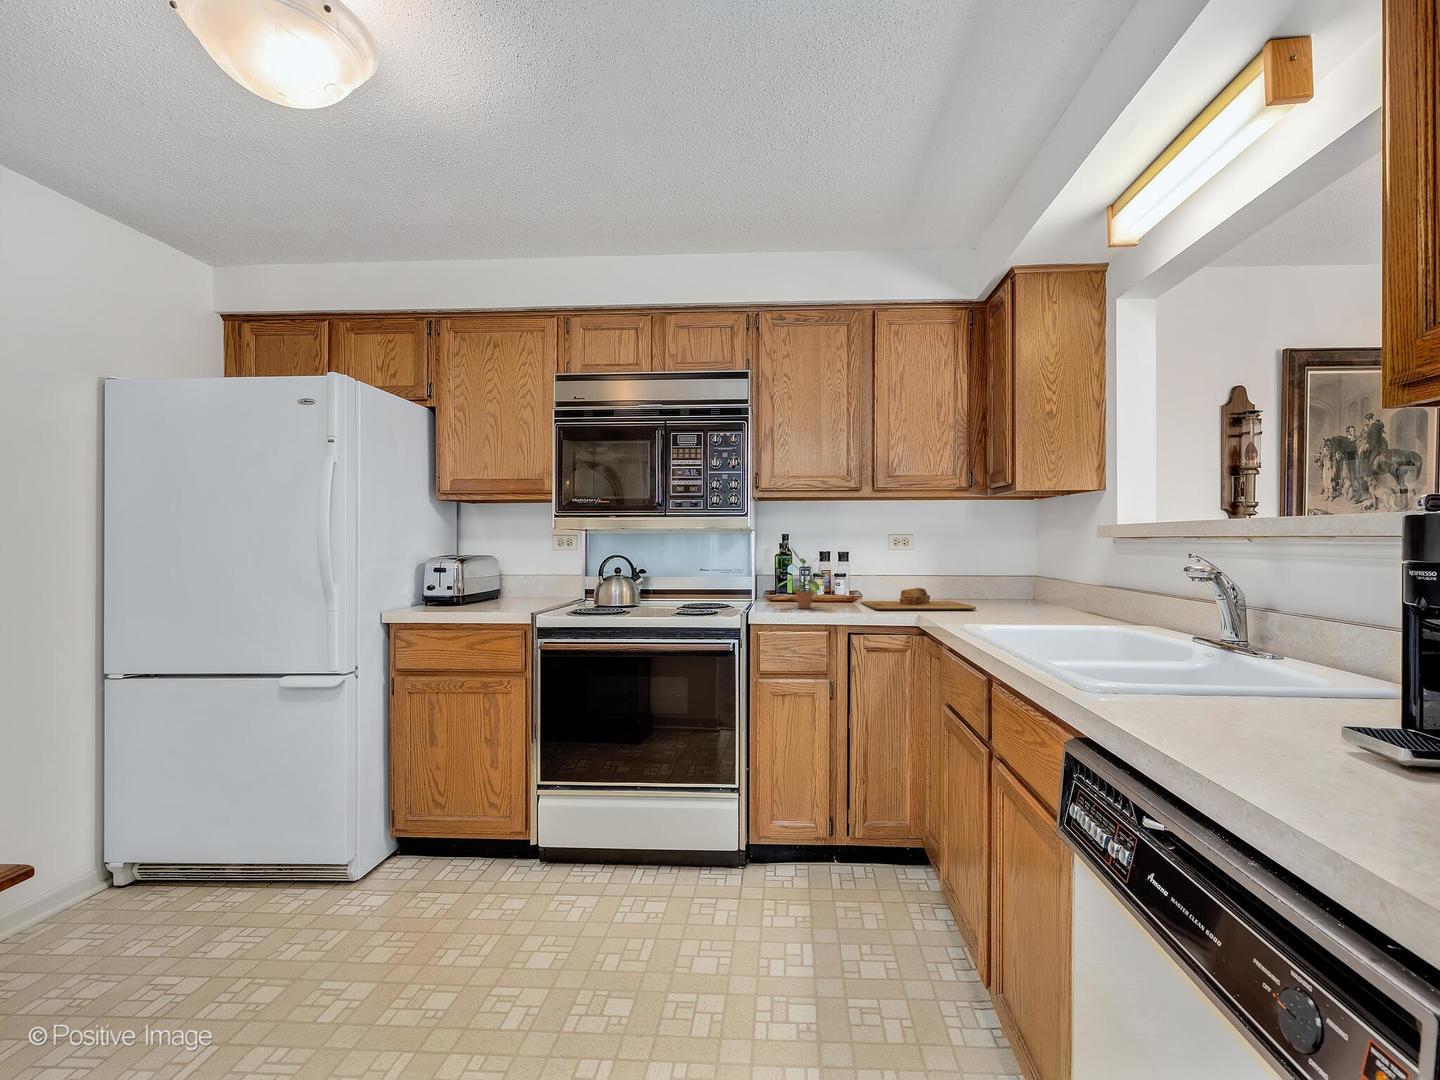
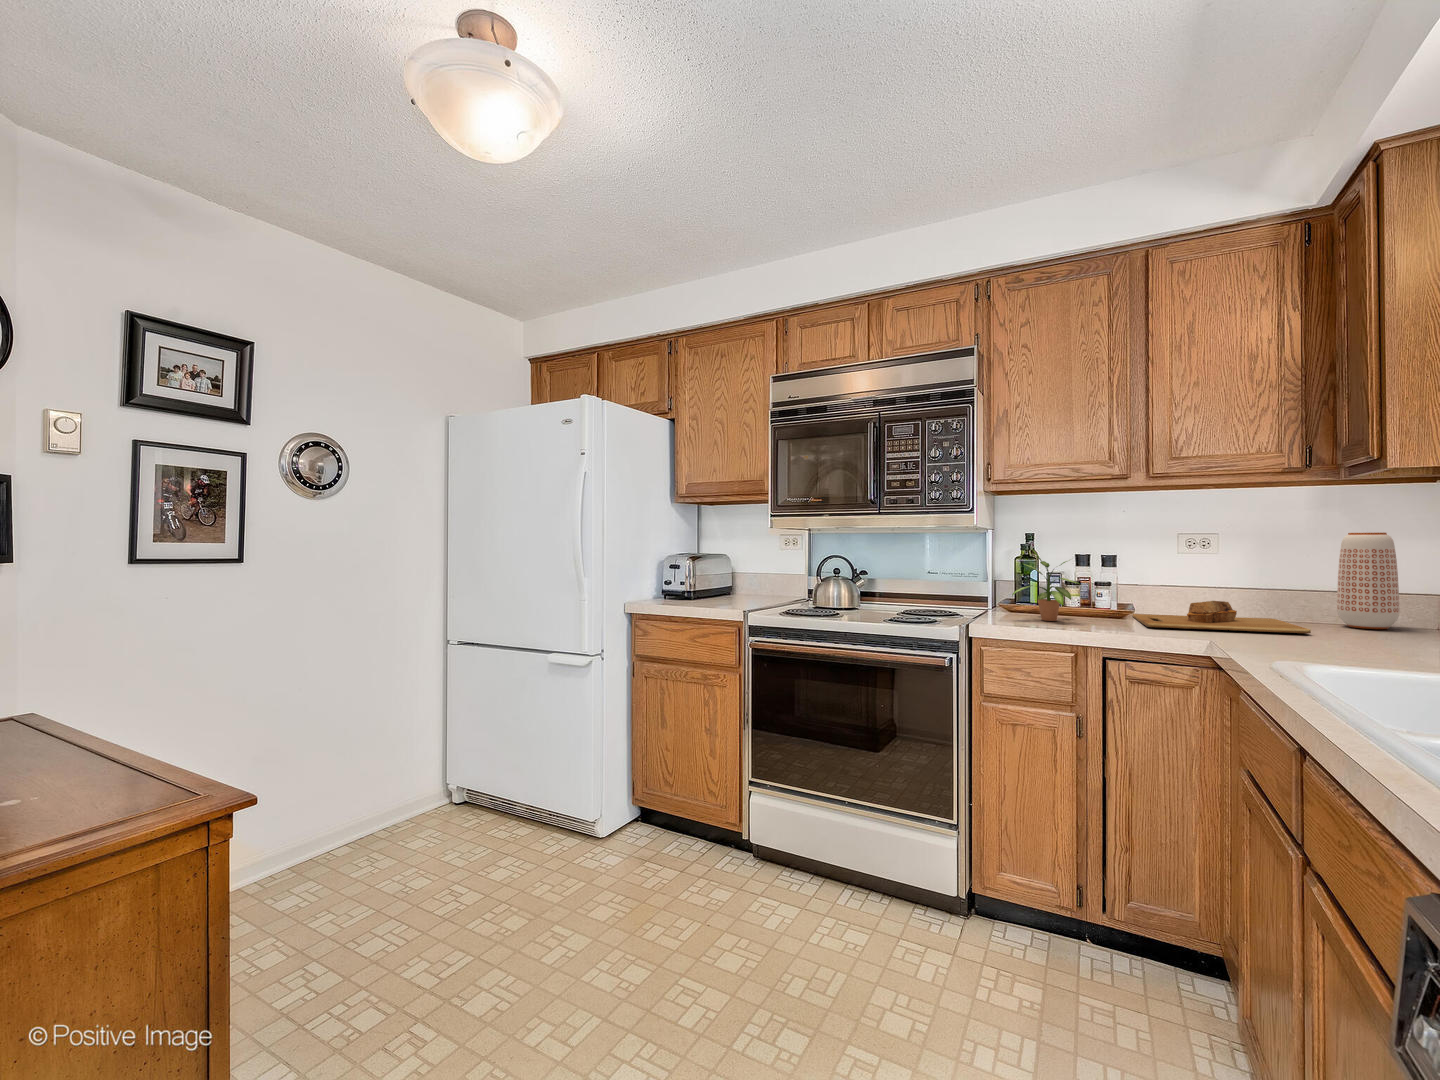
vase: none [988,537,1022,605] -> present [1337,532,1399,629]

